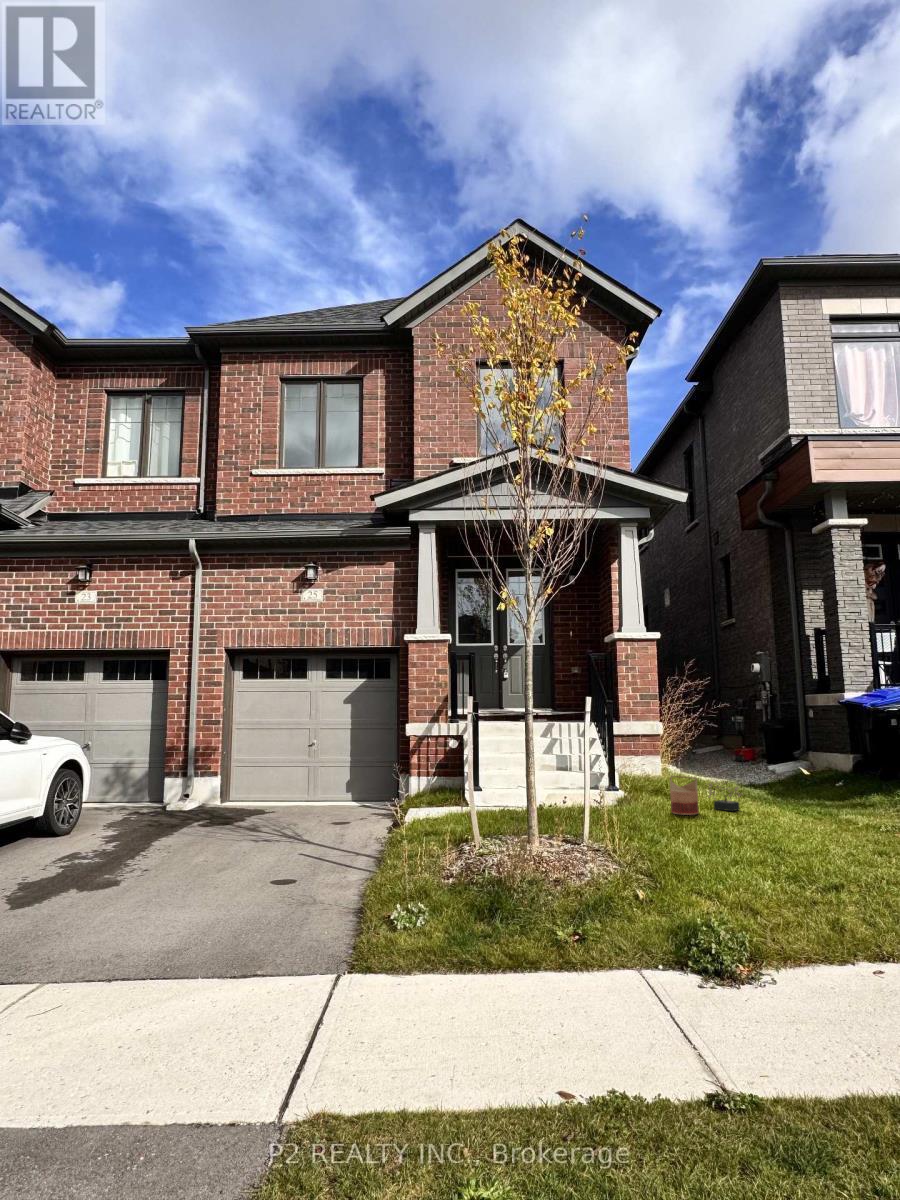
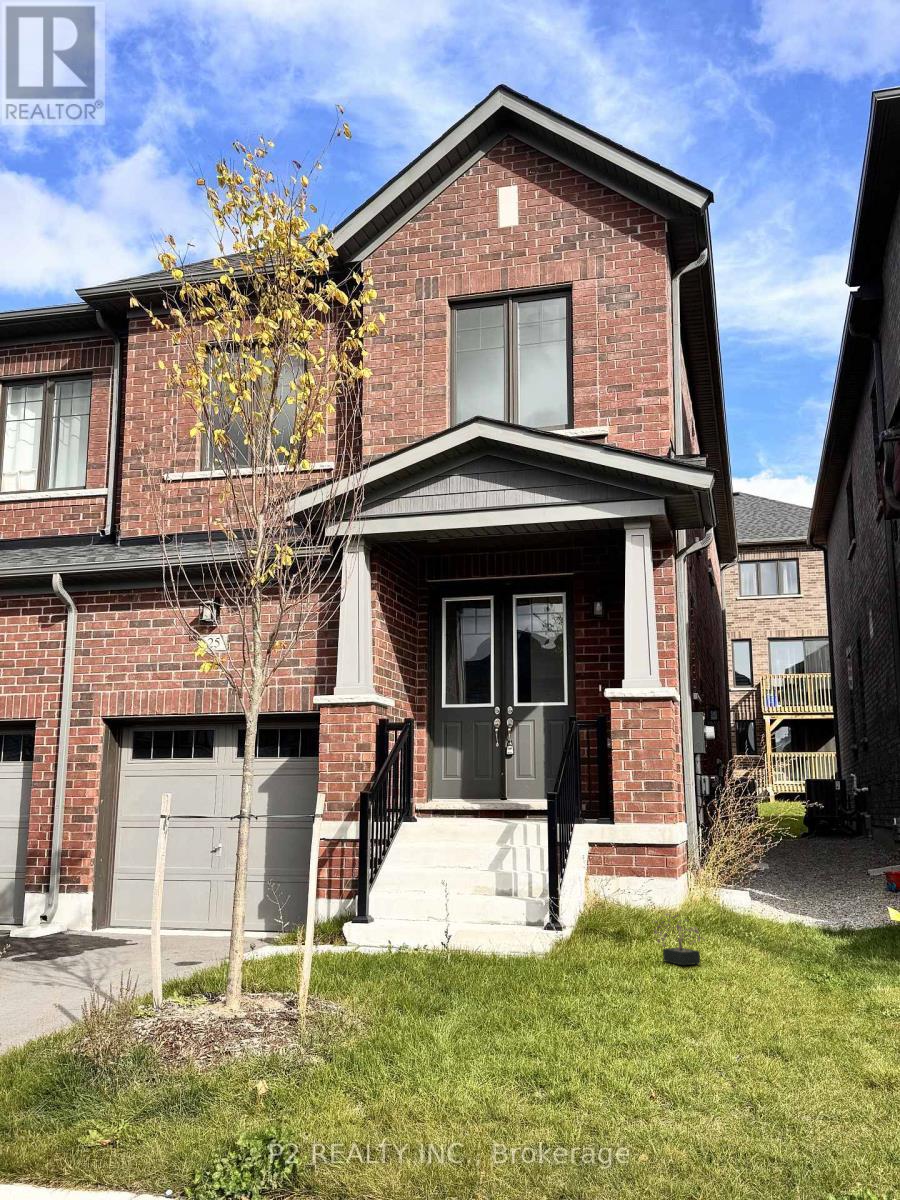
basket: present [670,776,699,815] -> none [584,906,626,968]

